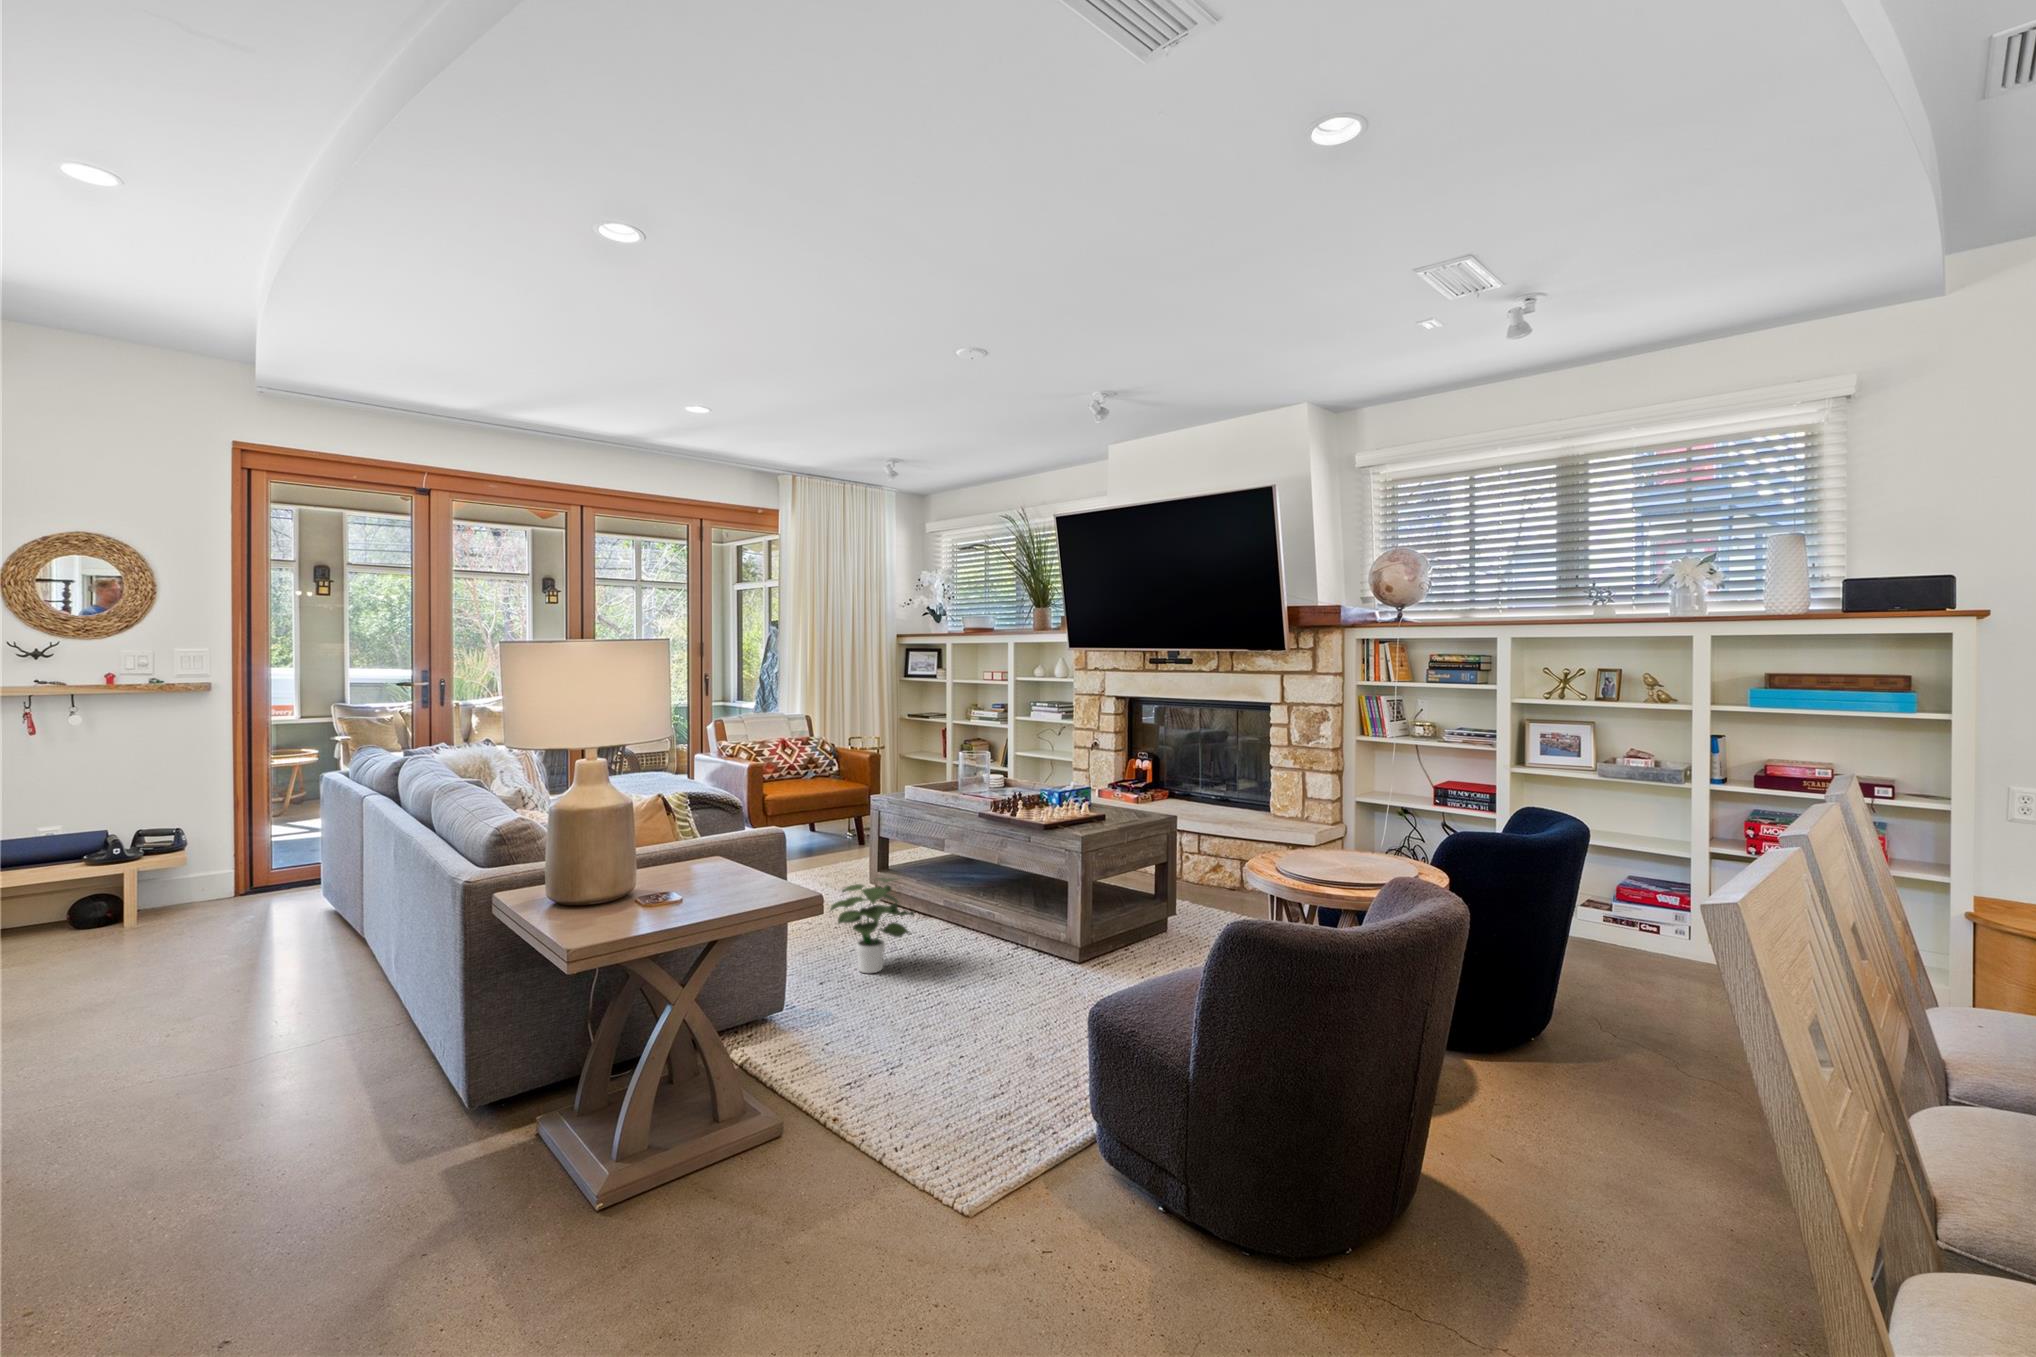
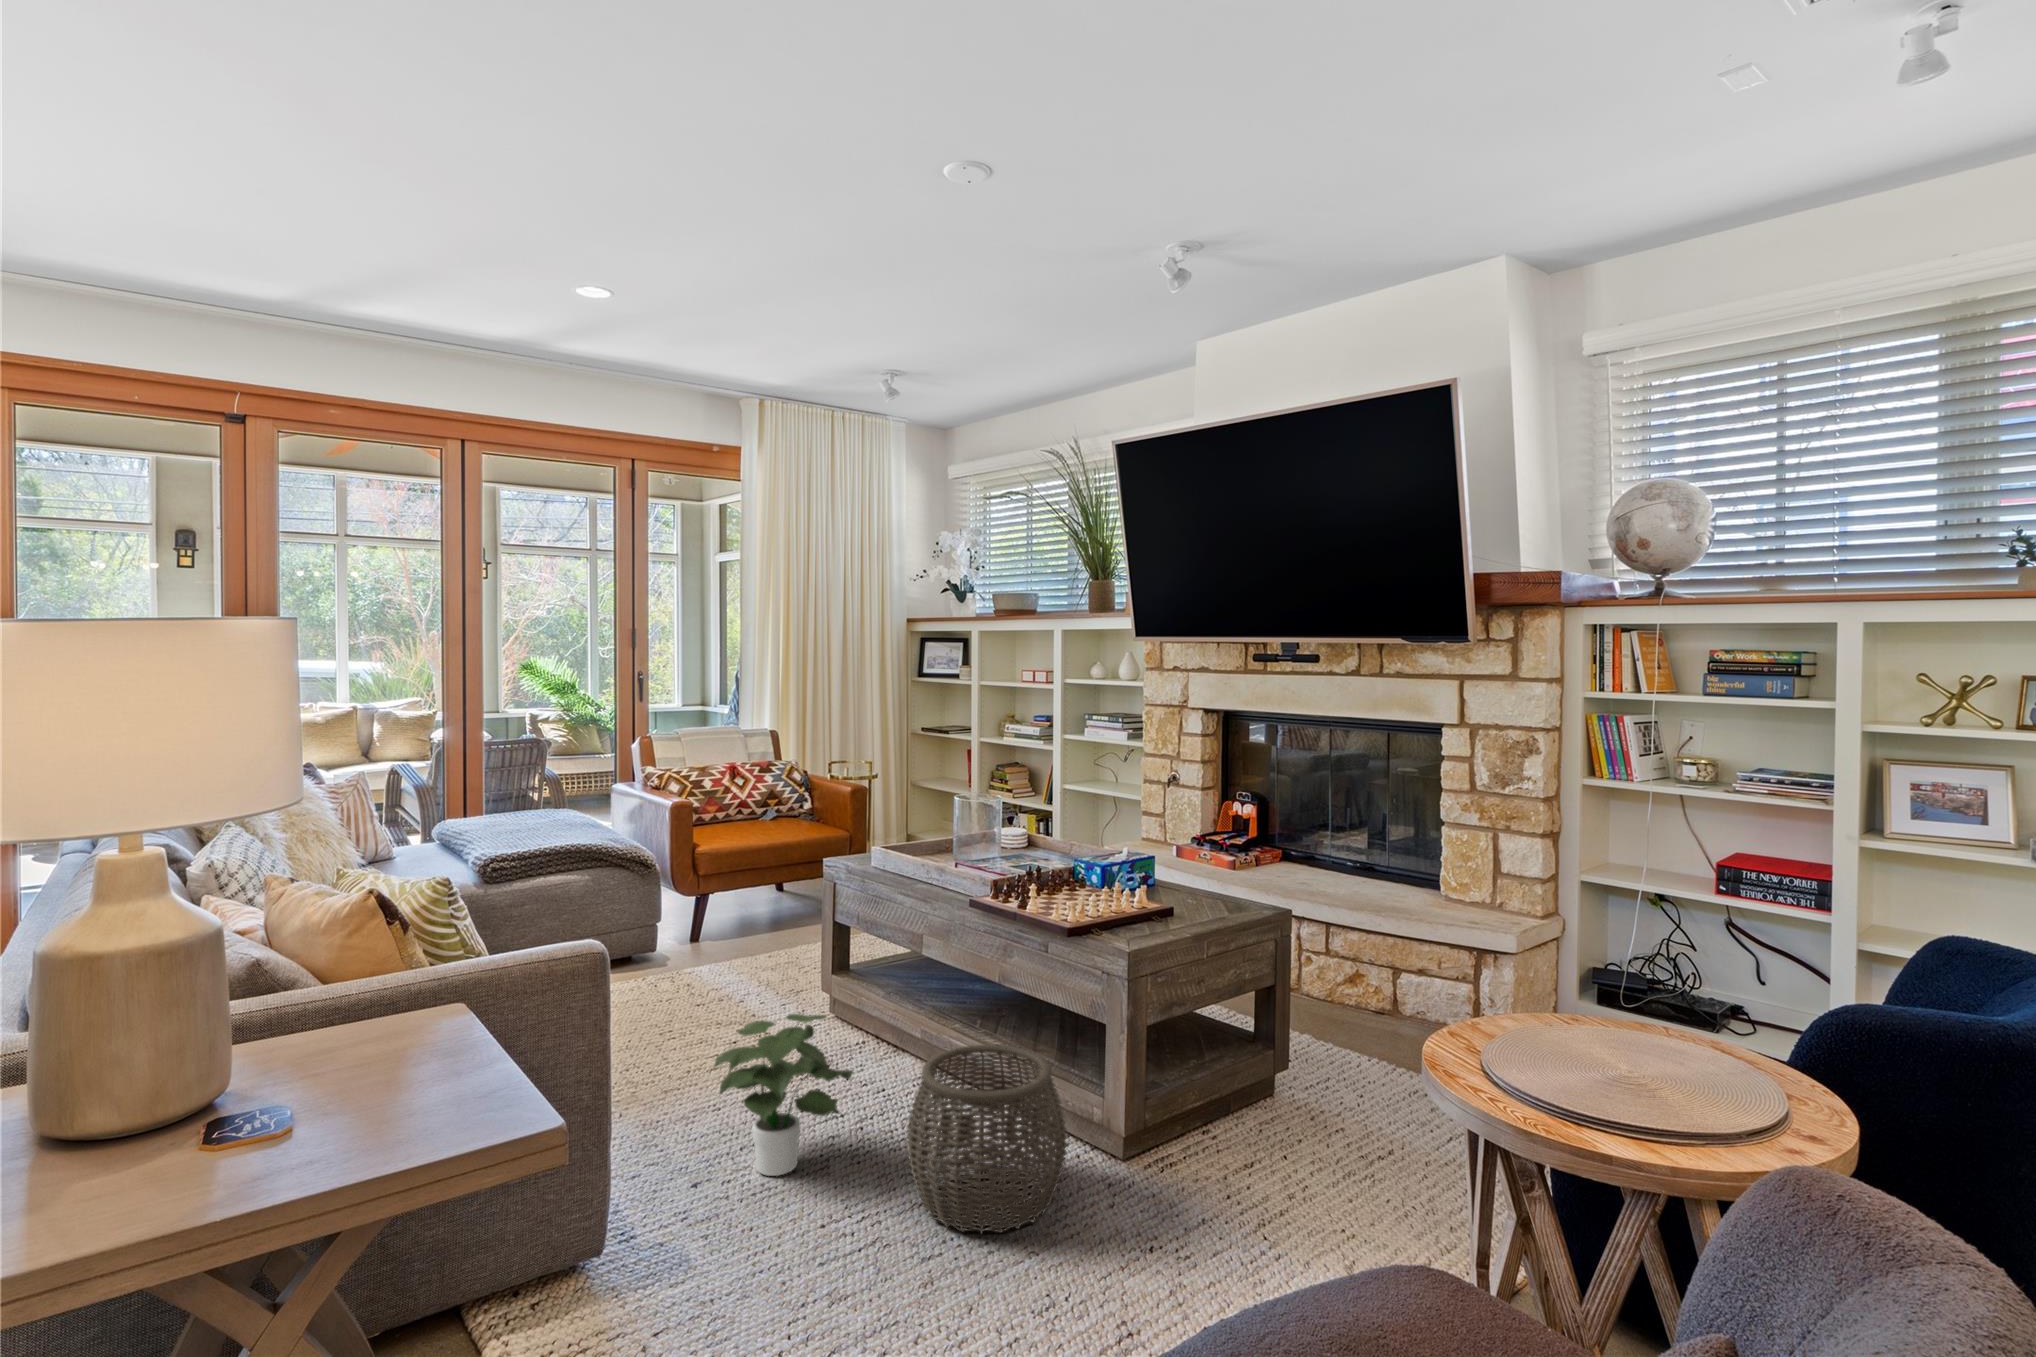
woven basket: none [954,891,1049,993] -> present [907,1045,1067,1233]

